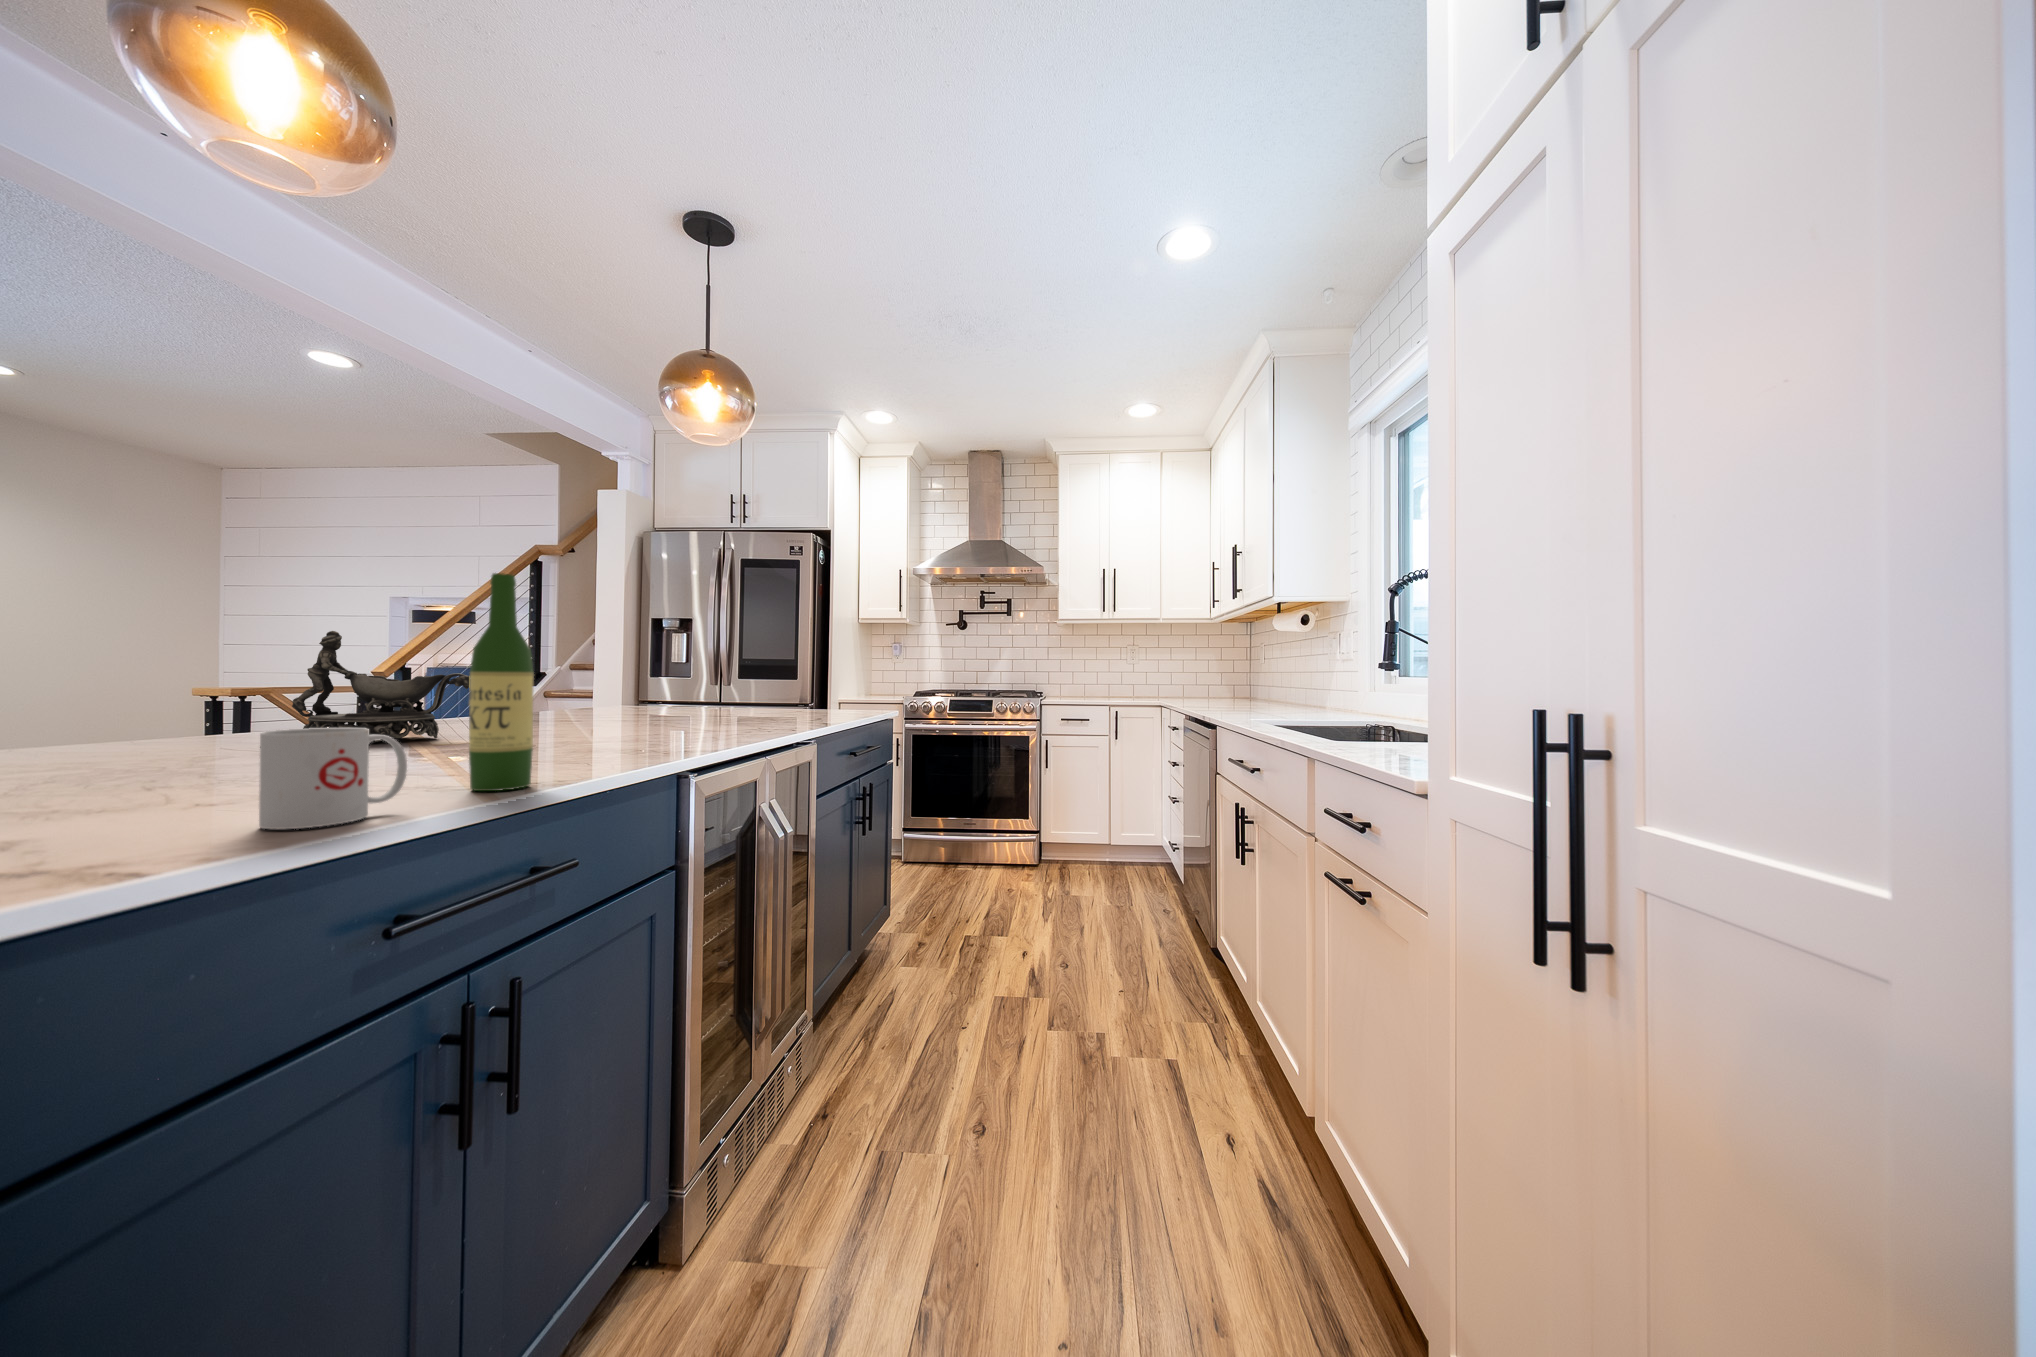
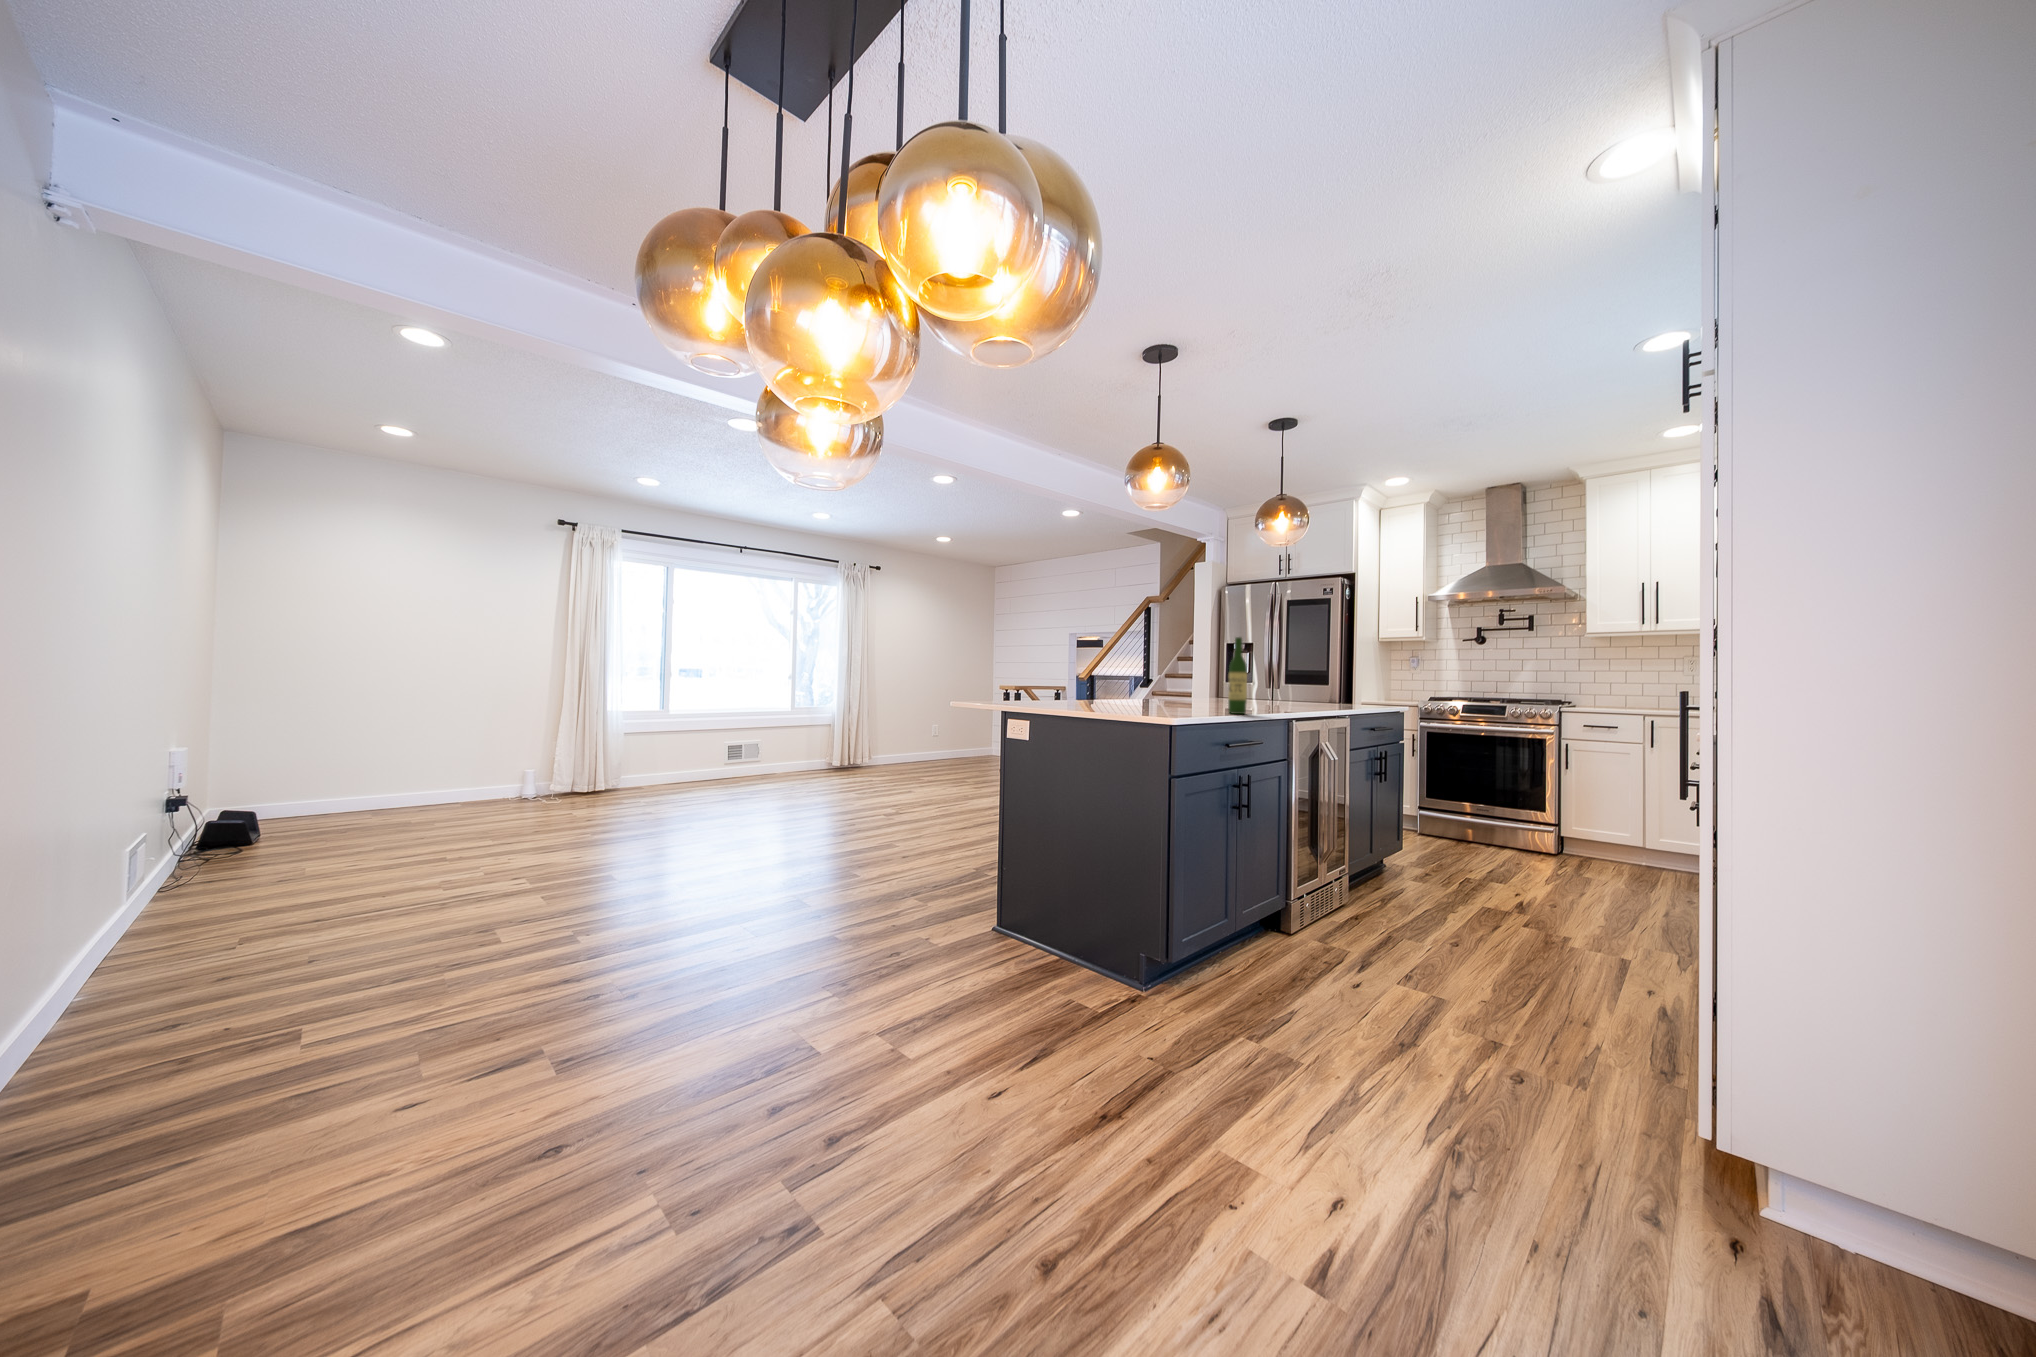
decorative bowl: present [292,631,470,742] -> none [1133,658,1192,703]
mug: present [259,728,407,829] -> none [1192,688,1221,715]

